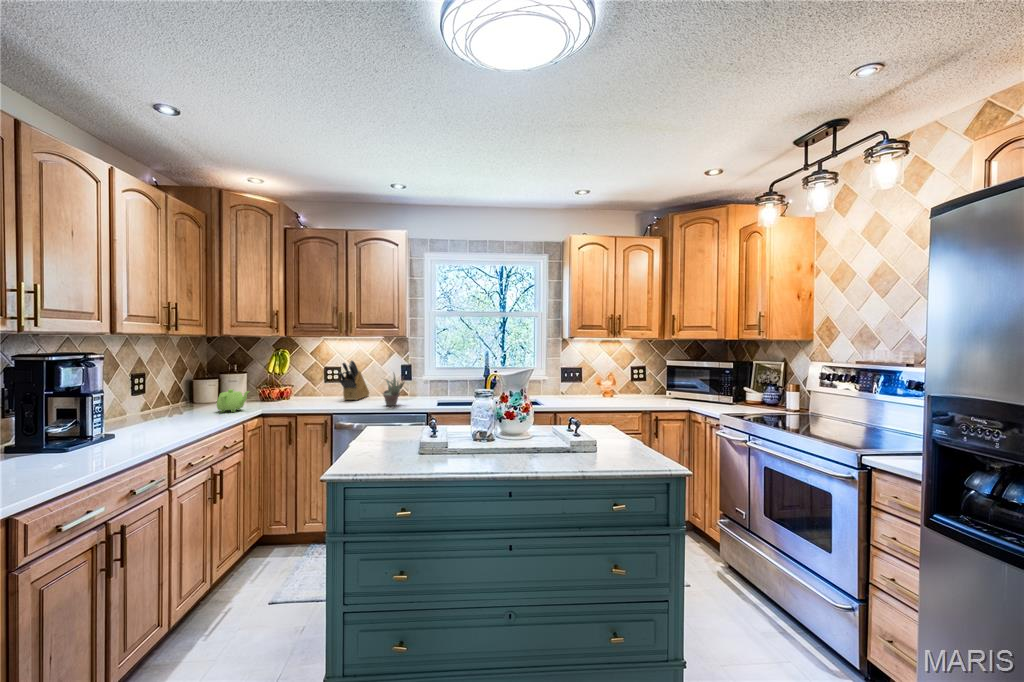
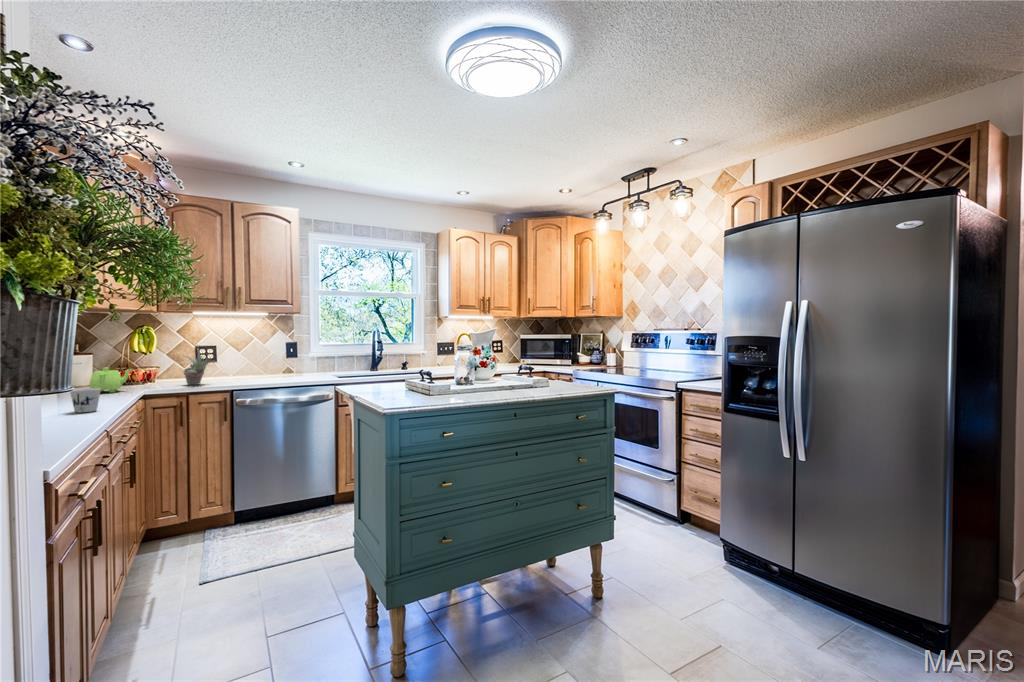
knife block: present [339,361,369,400] -> none [226,337,249,379]
succulent plant: present [383,373,404,406] -> present [184,348,211,385]
mug: none [152,416,179,439] -> present [70,388,101,413]

